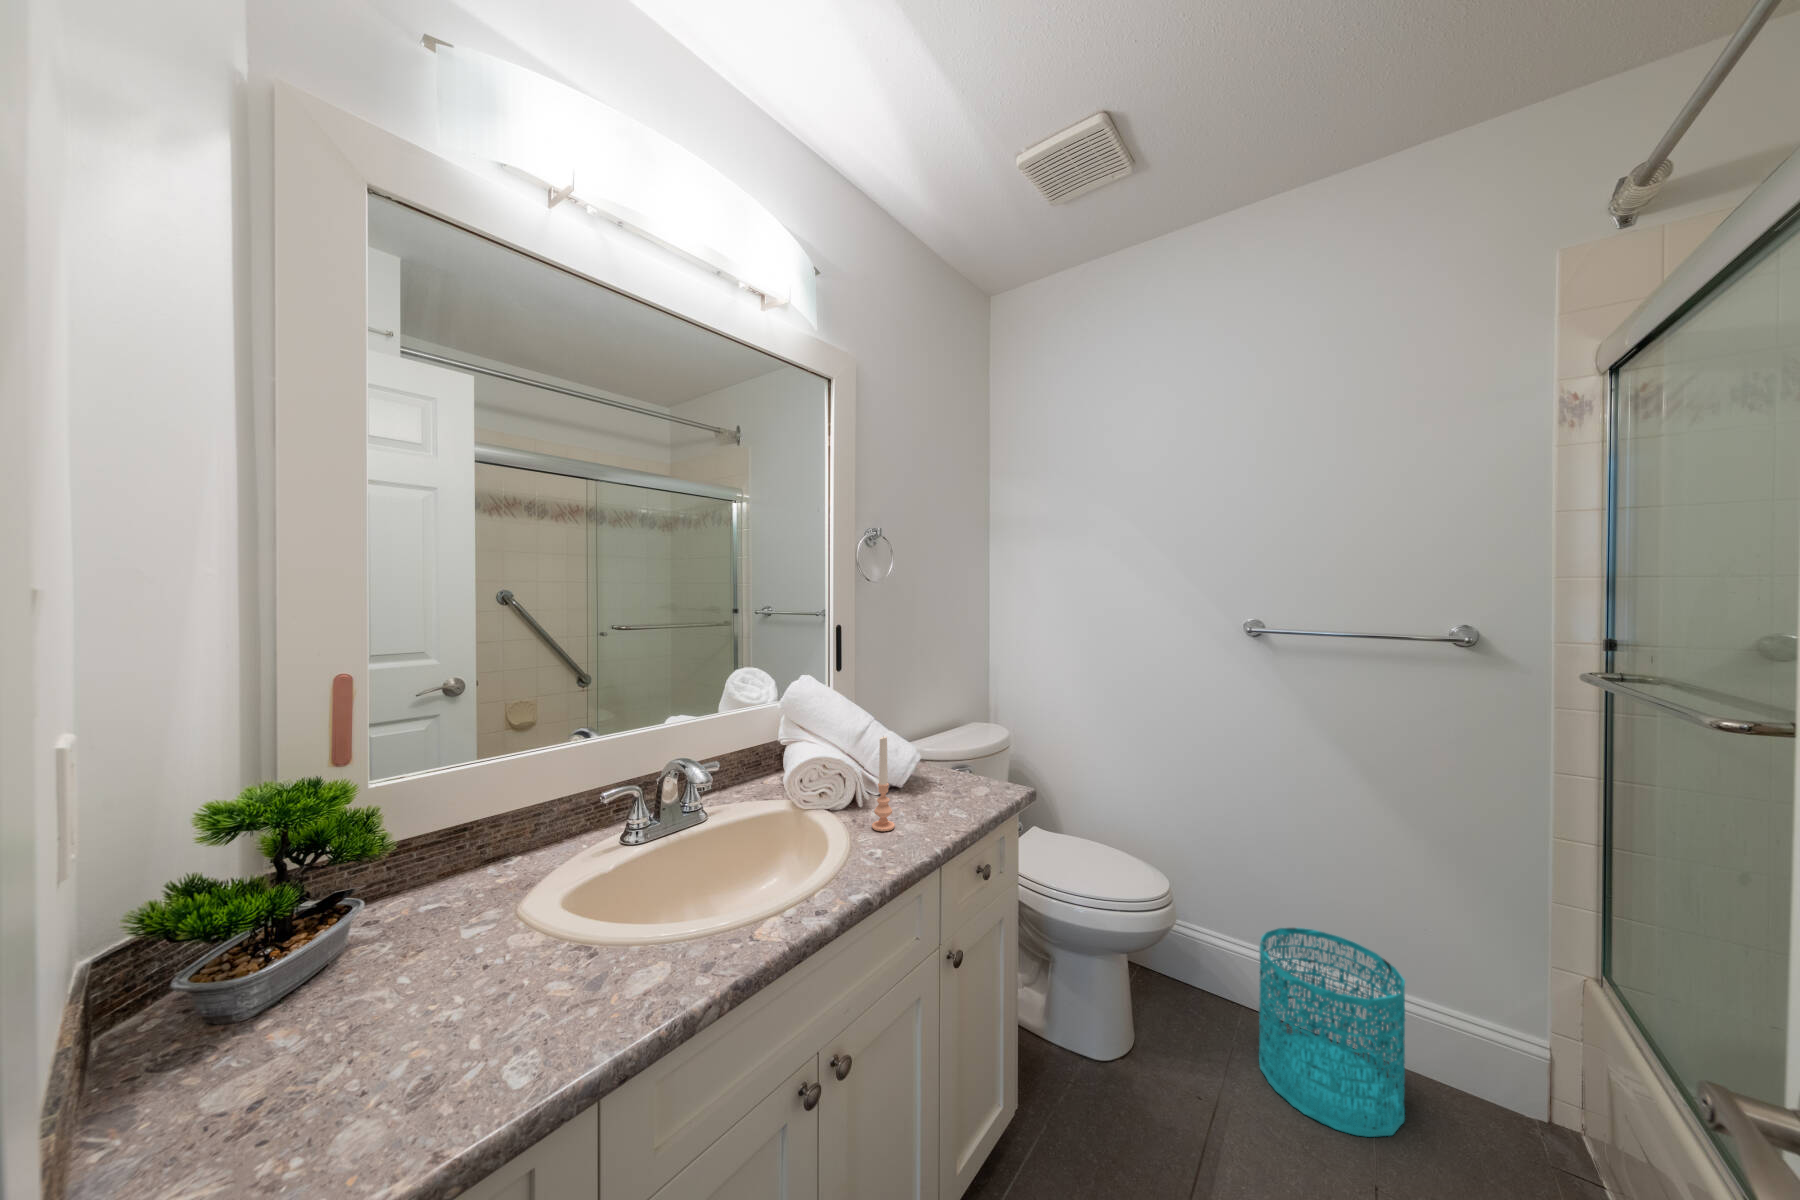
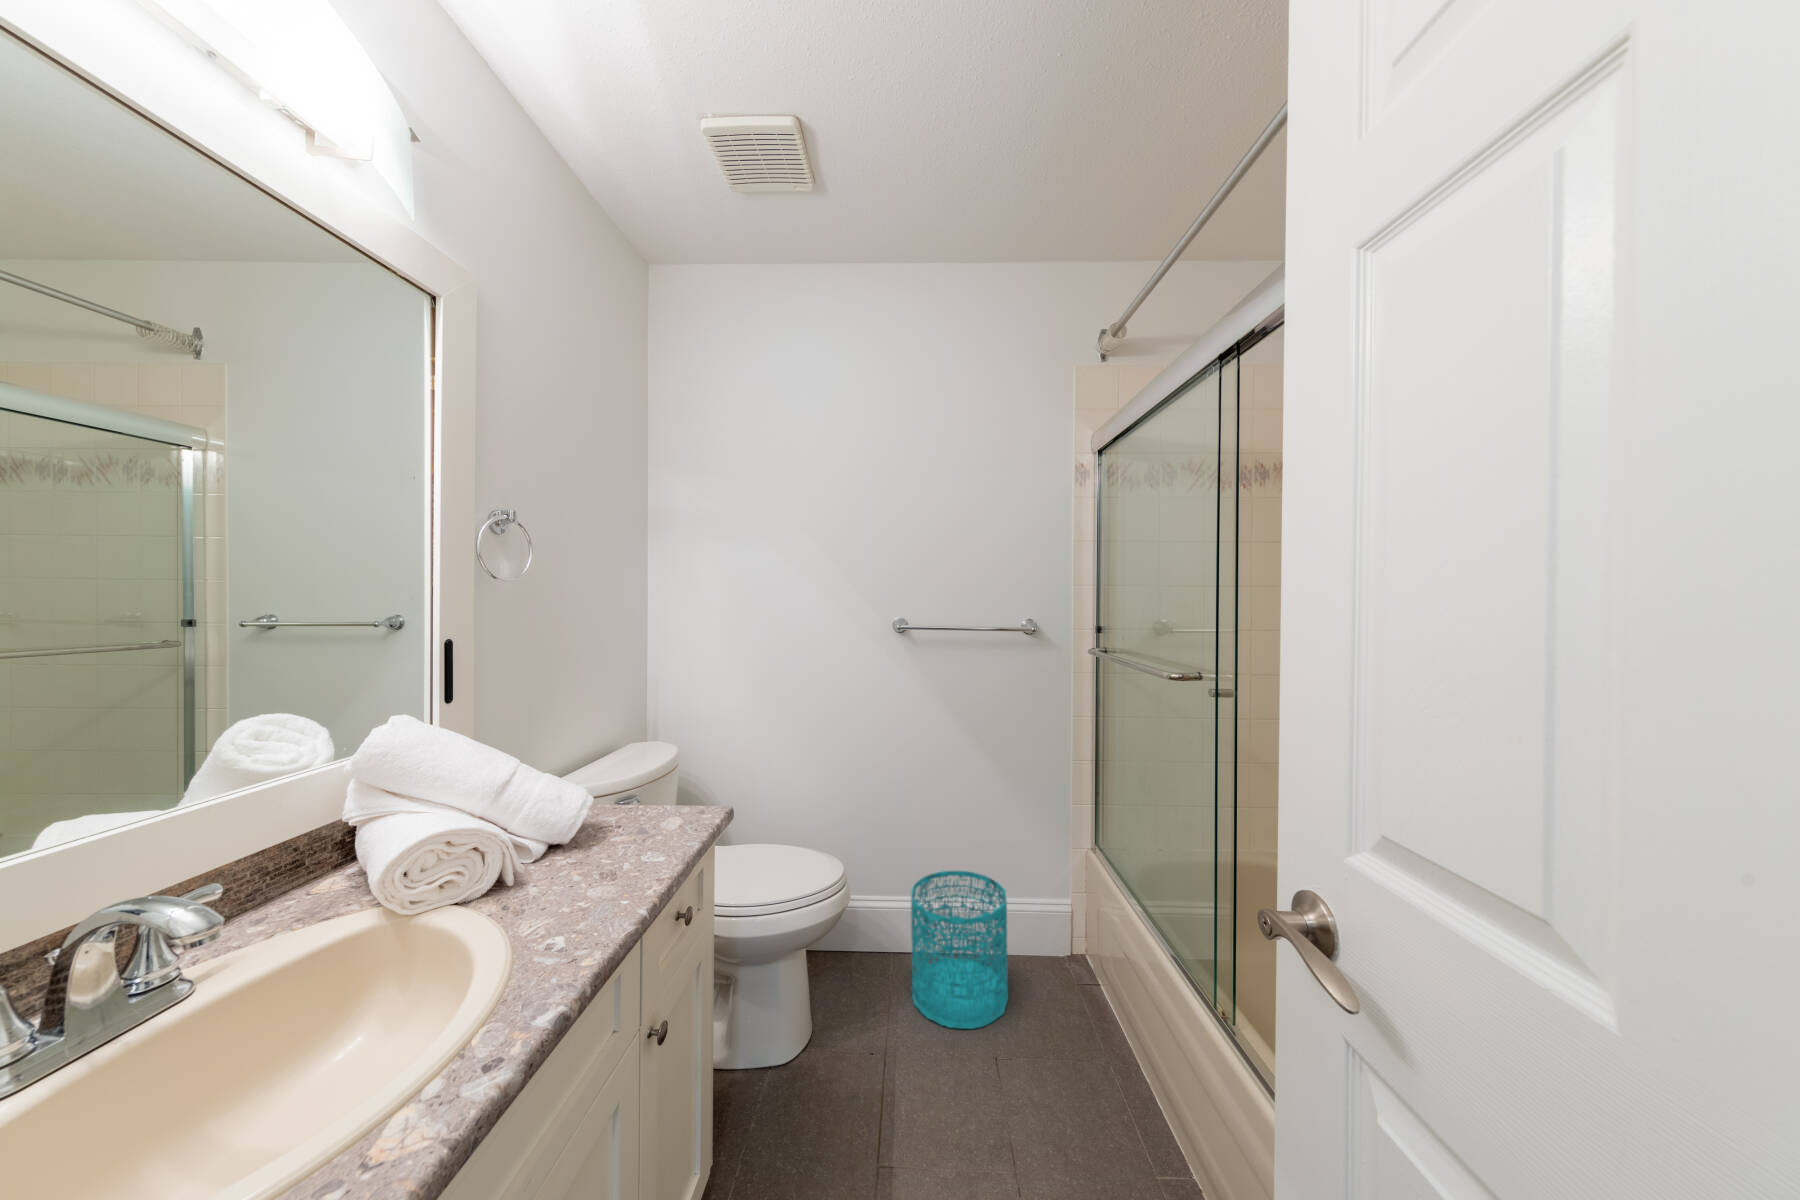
candle: present [872,736,895,831] -> none [537,782,572,911]

